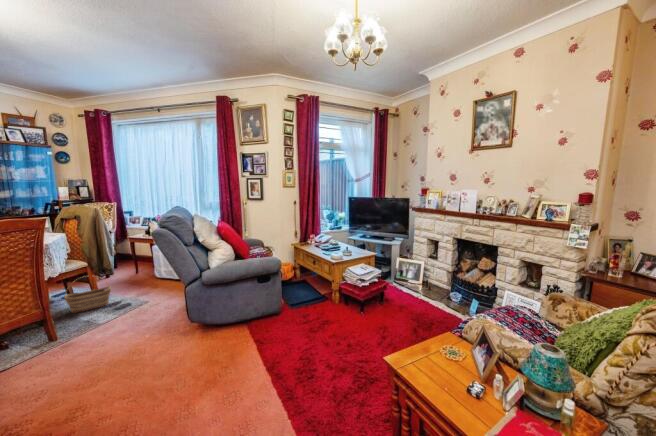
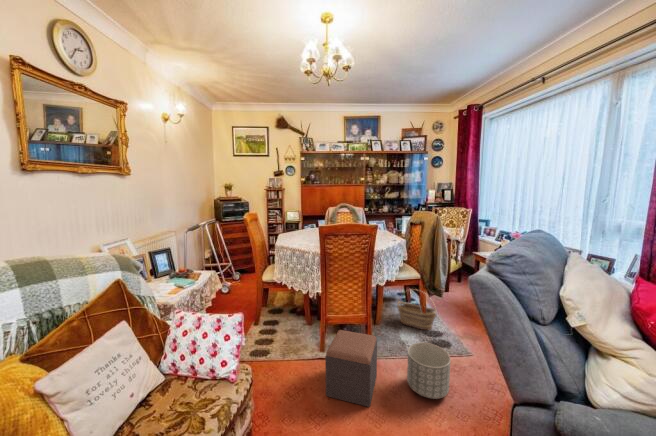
planter: none [104,298,143,335] -> present [407,343,451,399]
footstool: none [14,315,83,387] -> present [325,330,377,407]

